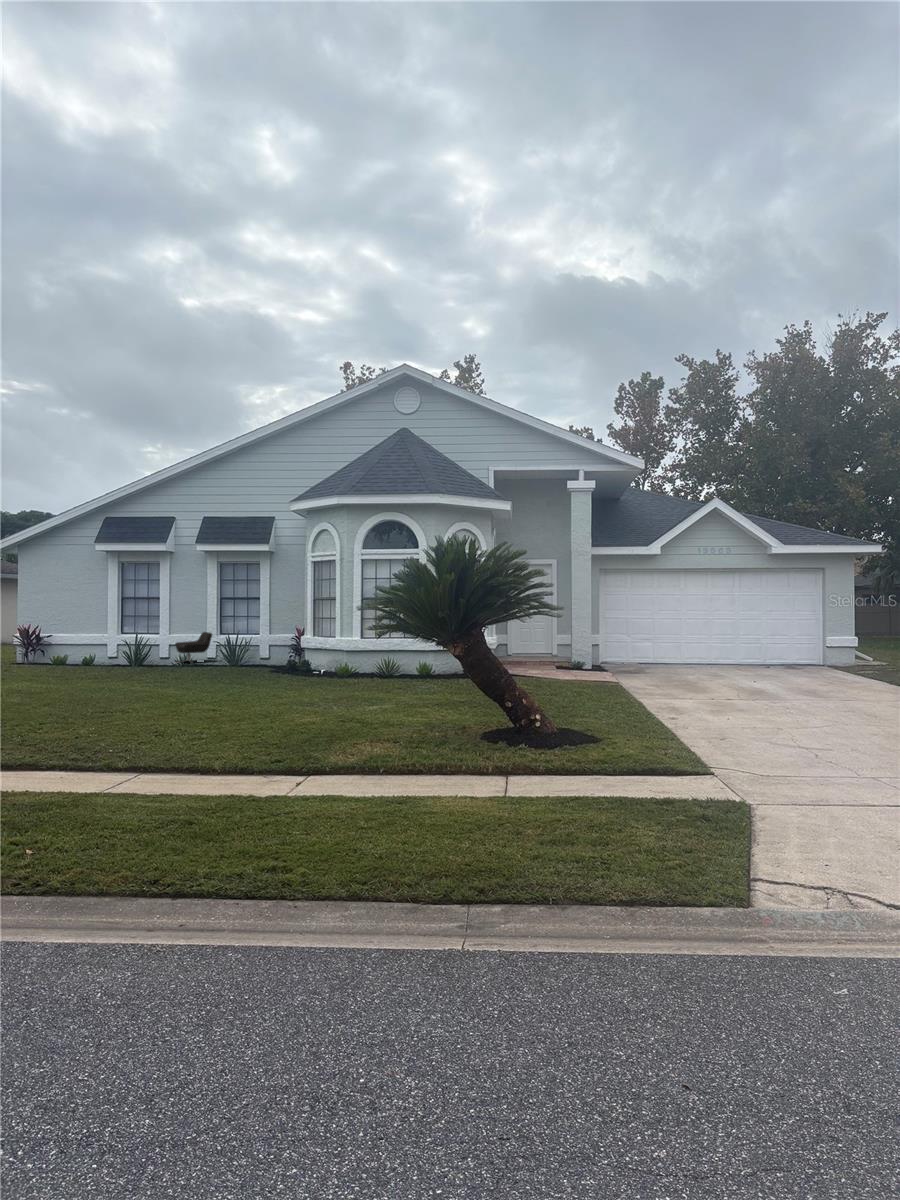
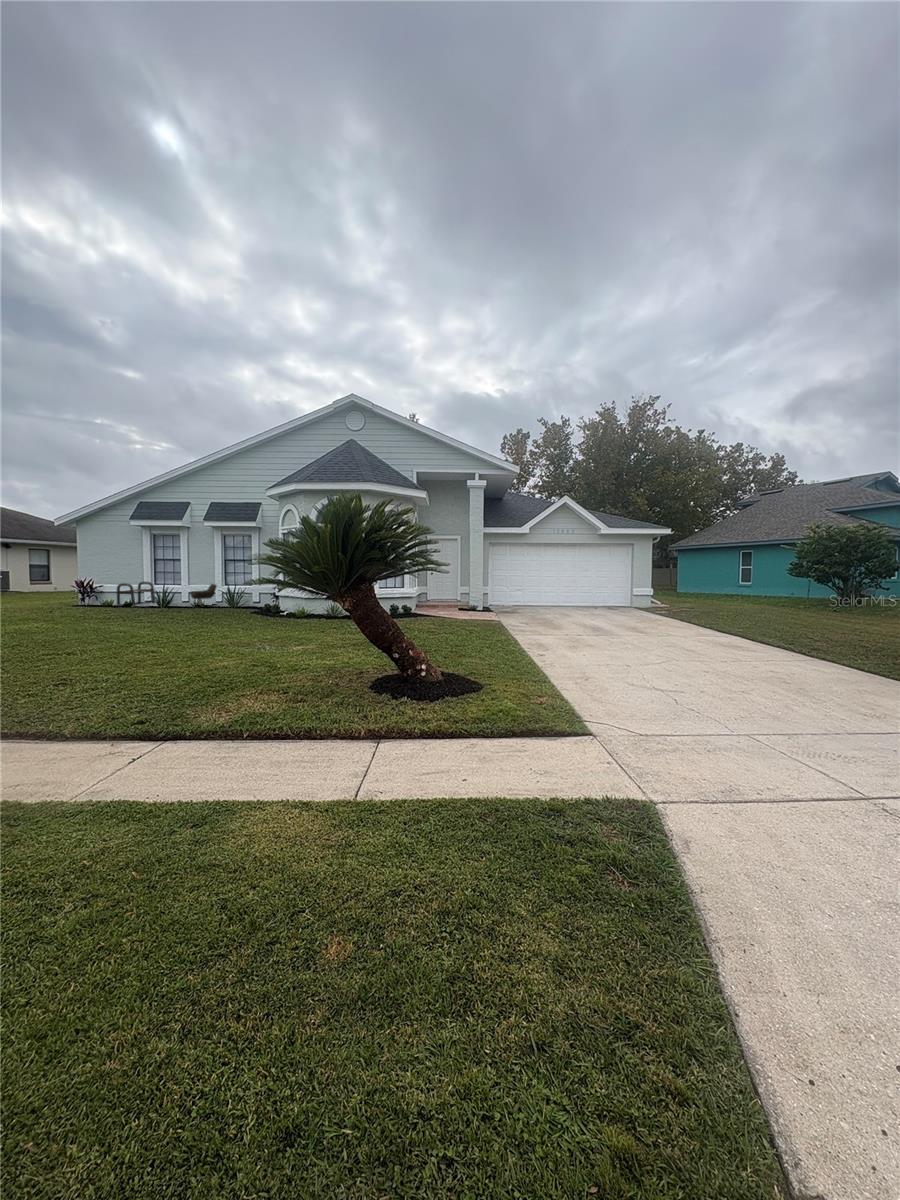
bench: none [78,629,124,663] -> present [117,582,155,606]

